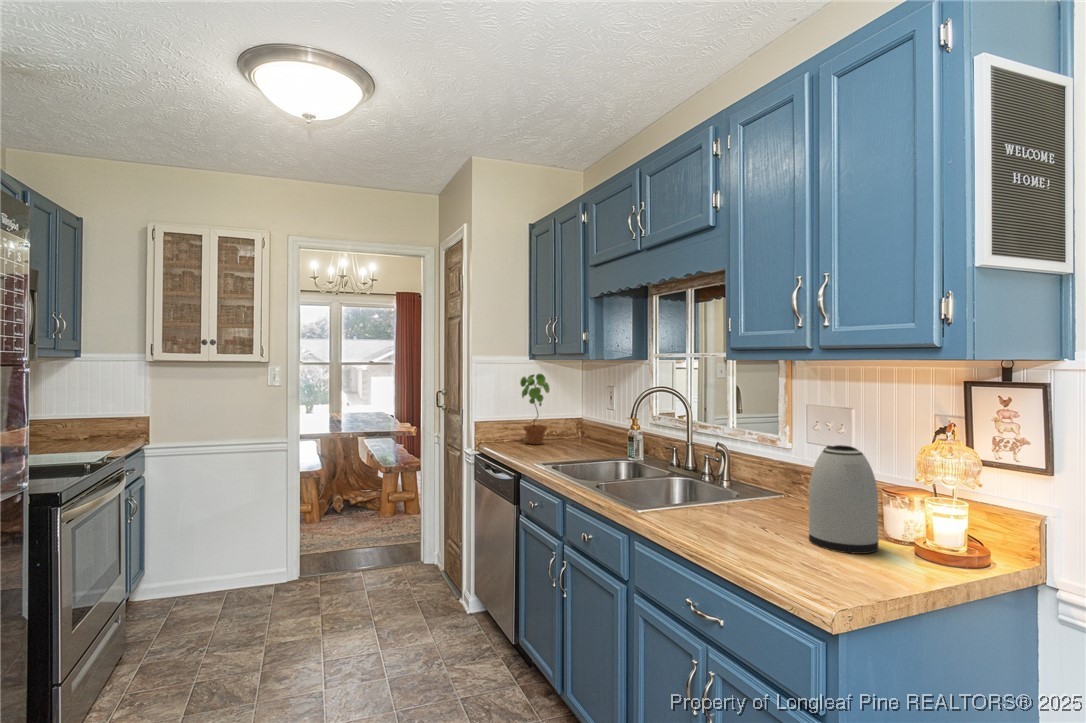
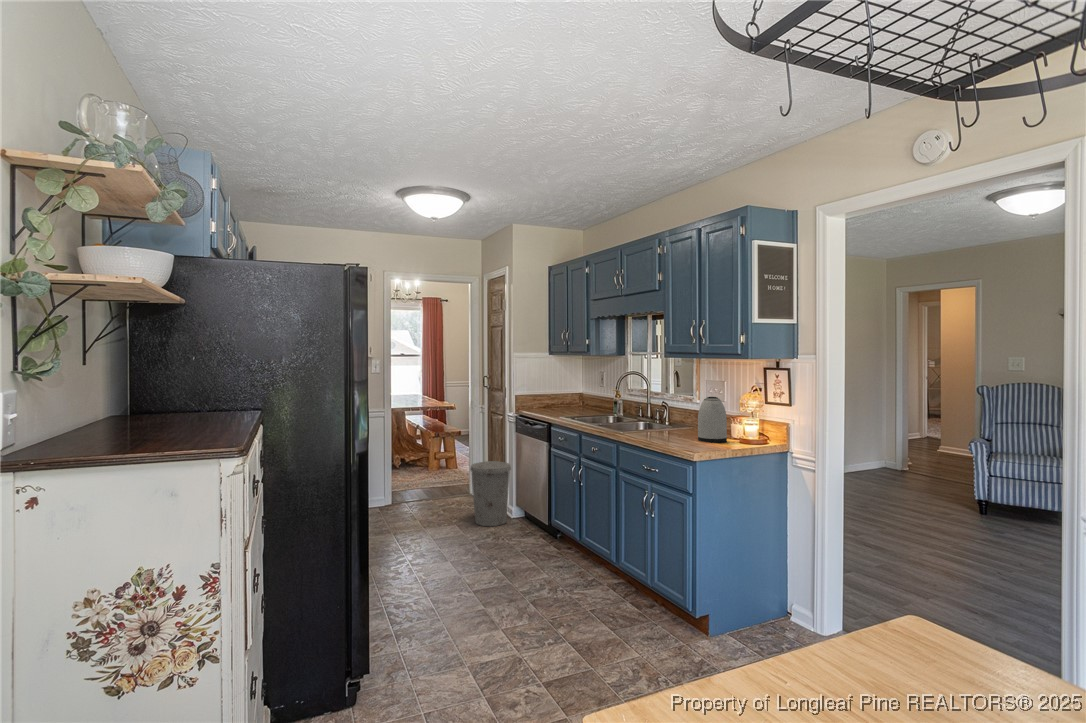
potted plant: present [520,374,549,444] -> none [544,364,563,409]
trash can: none [400,524,465,633] -> present [471,461,511,526]

